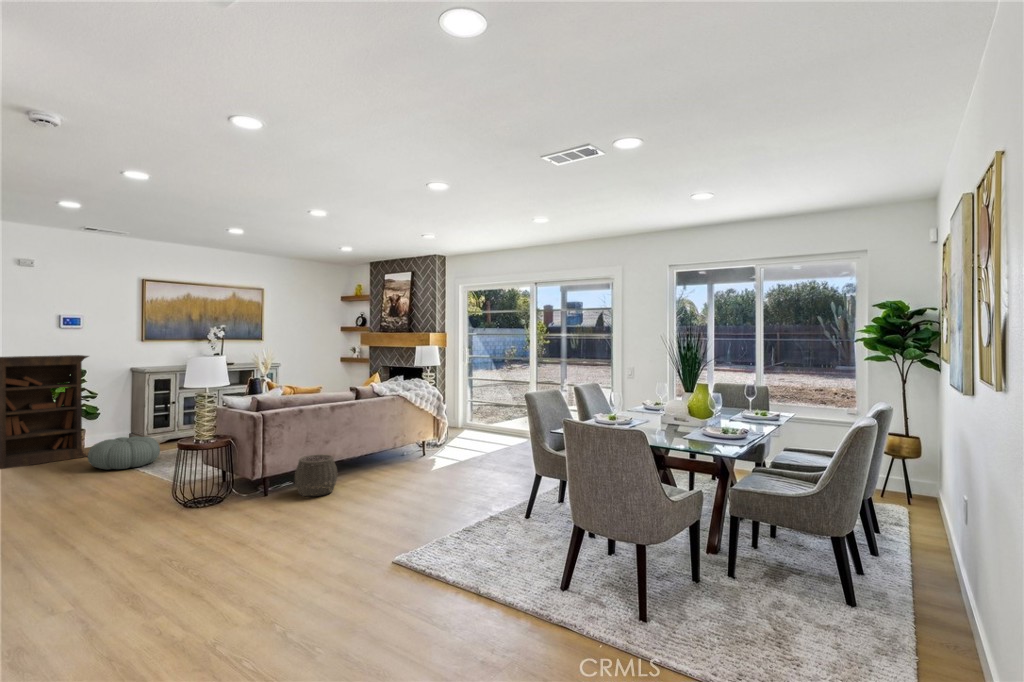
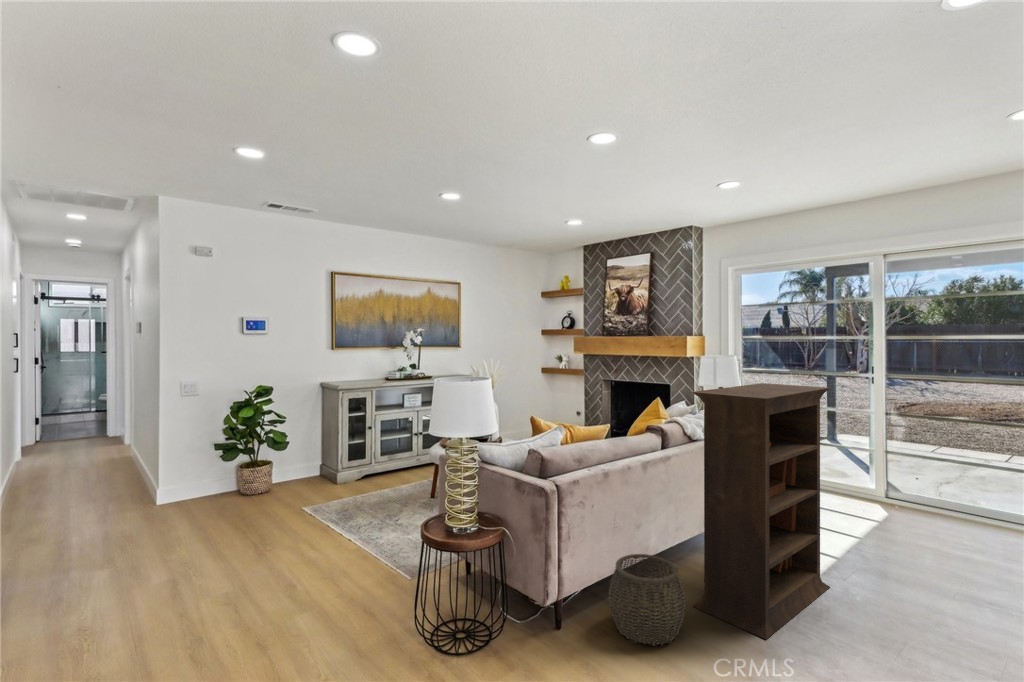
bookcase: present [0,355,89,469] -> present [692,383,830,639]
pouf: present [88,436,160,470] -> none [277,481,365,534]

